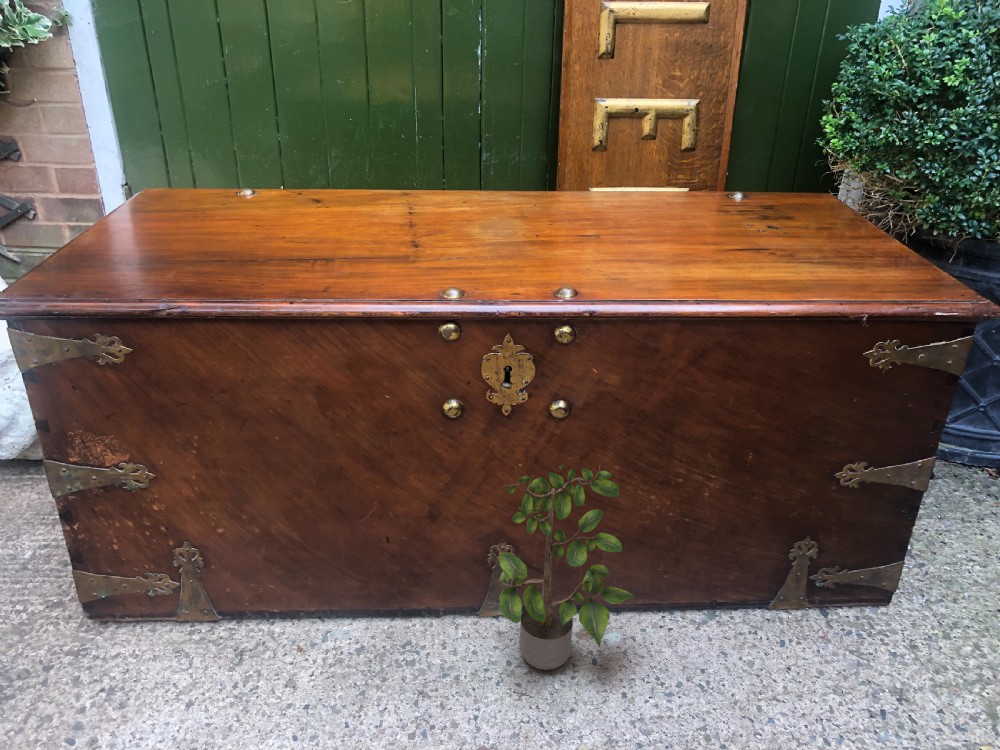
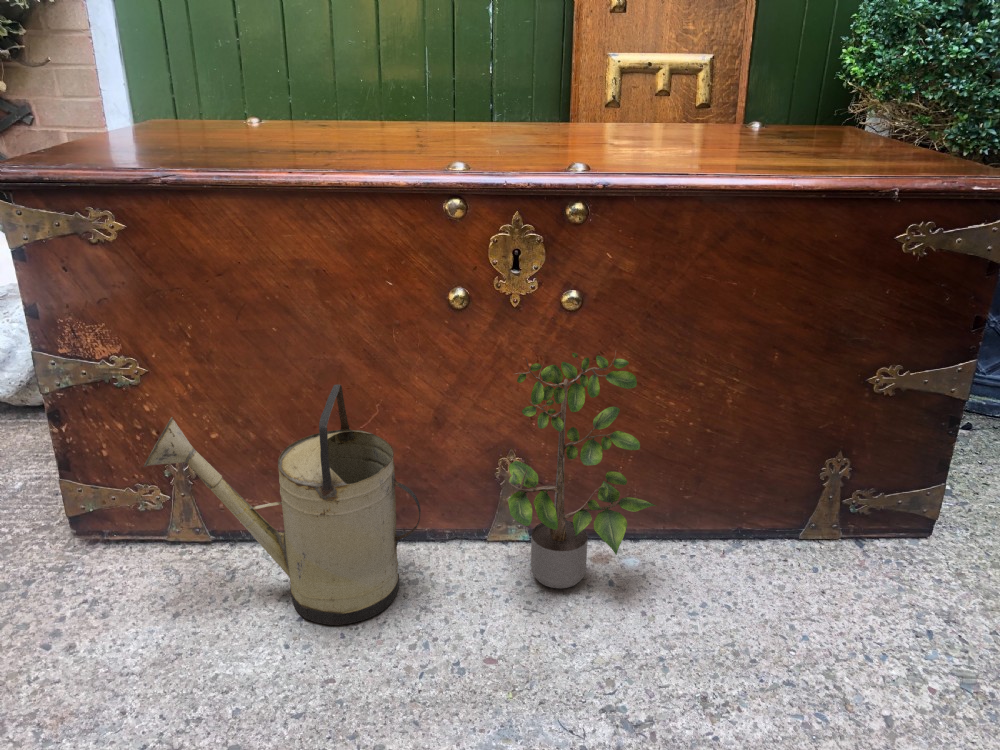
watering can: none [157,492,417,713] -> present [144,385,421,625]

